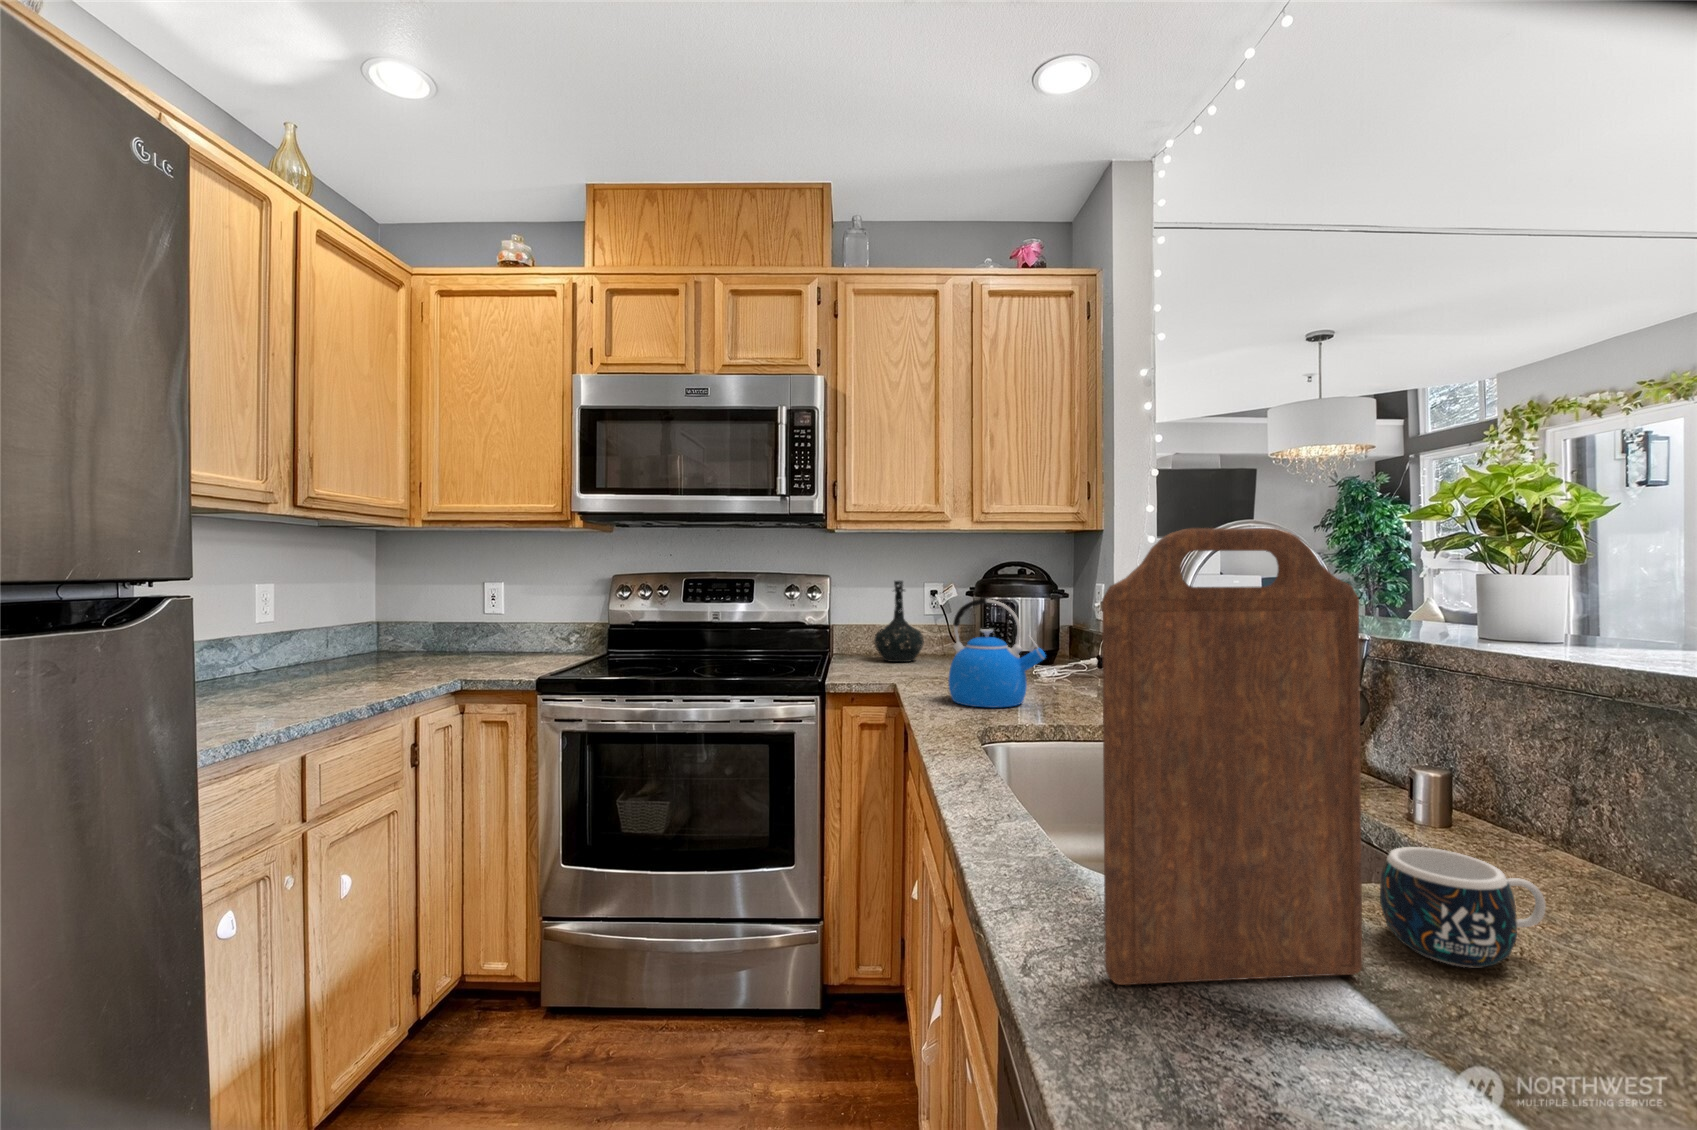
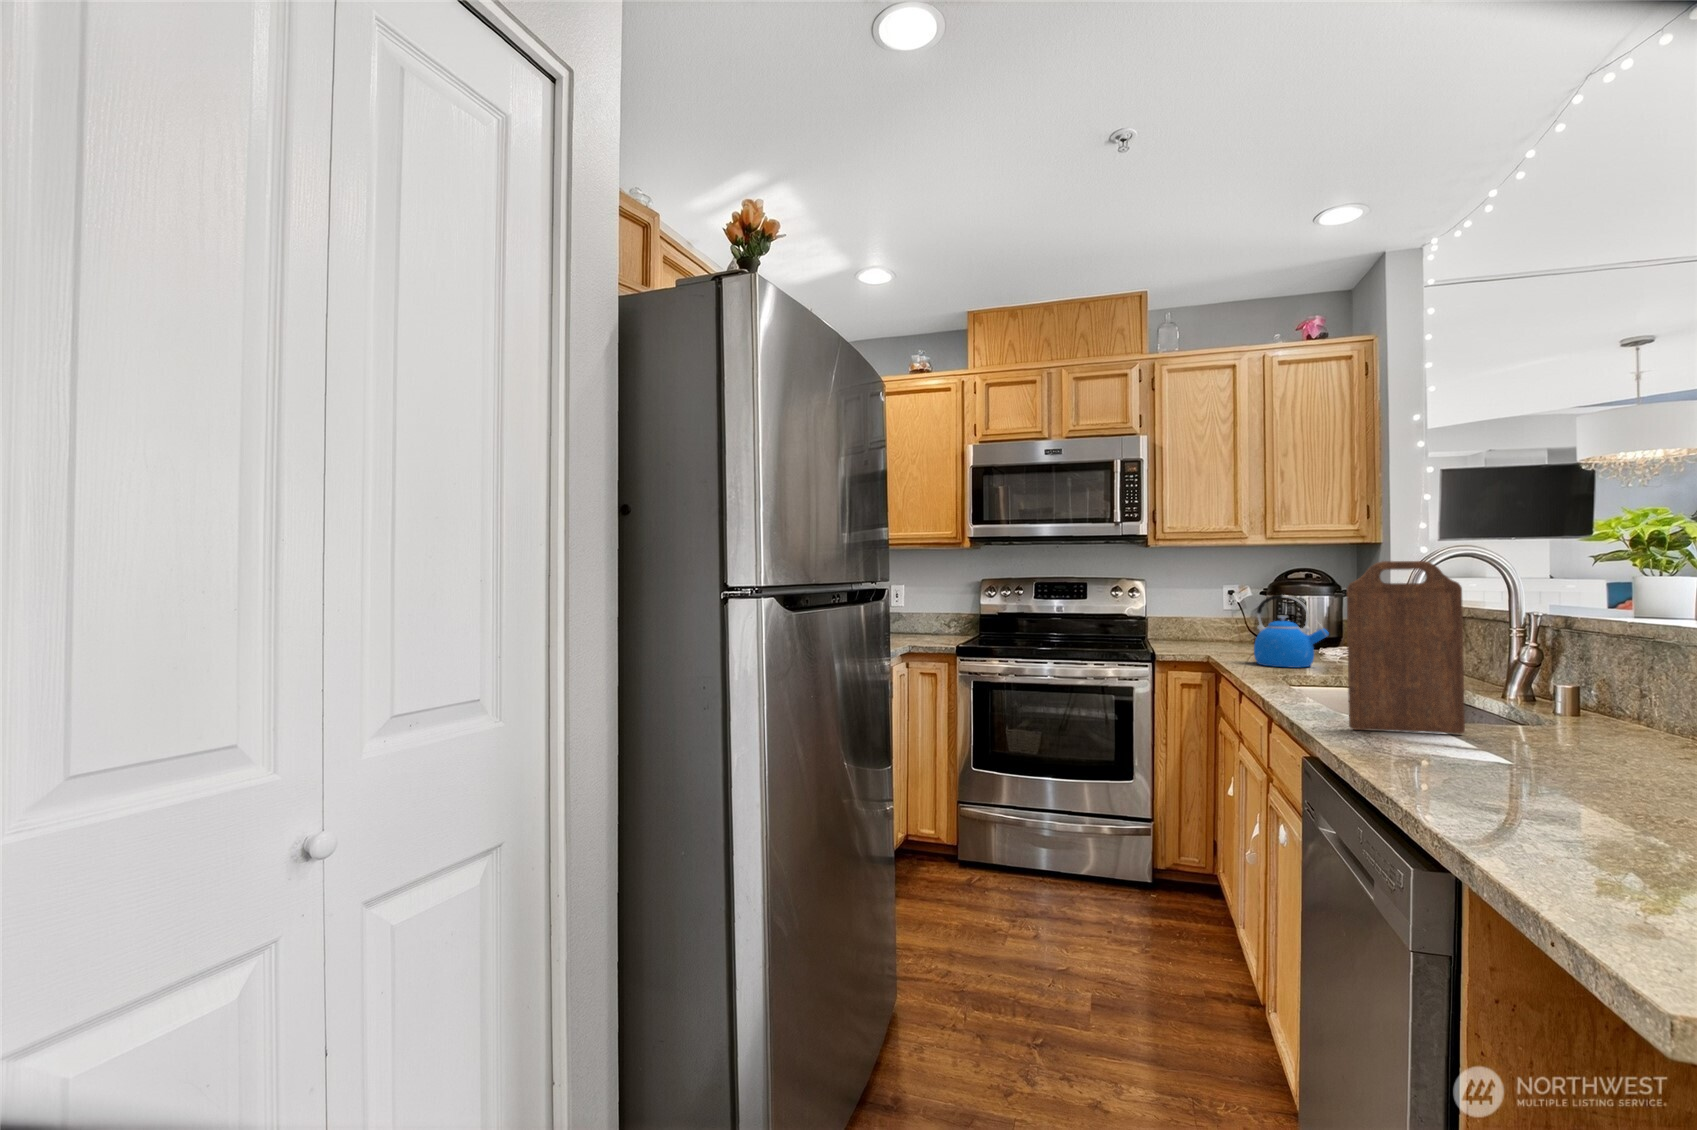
bottle: present [874,581,924,662] -> none [1182,583,1224,644]
mug: present [1380,847,1546,968] -> none [1486,696,1563,737]

